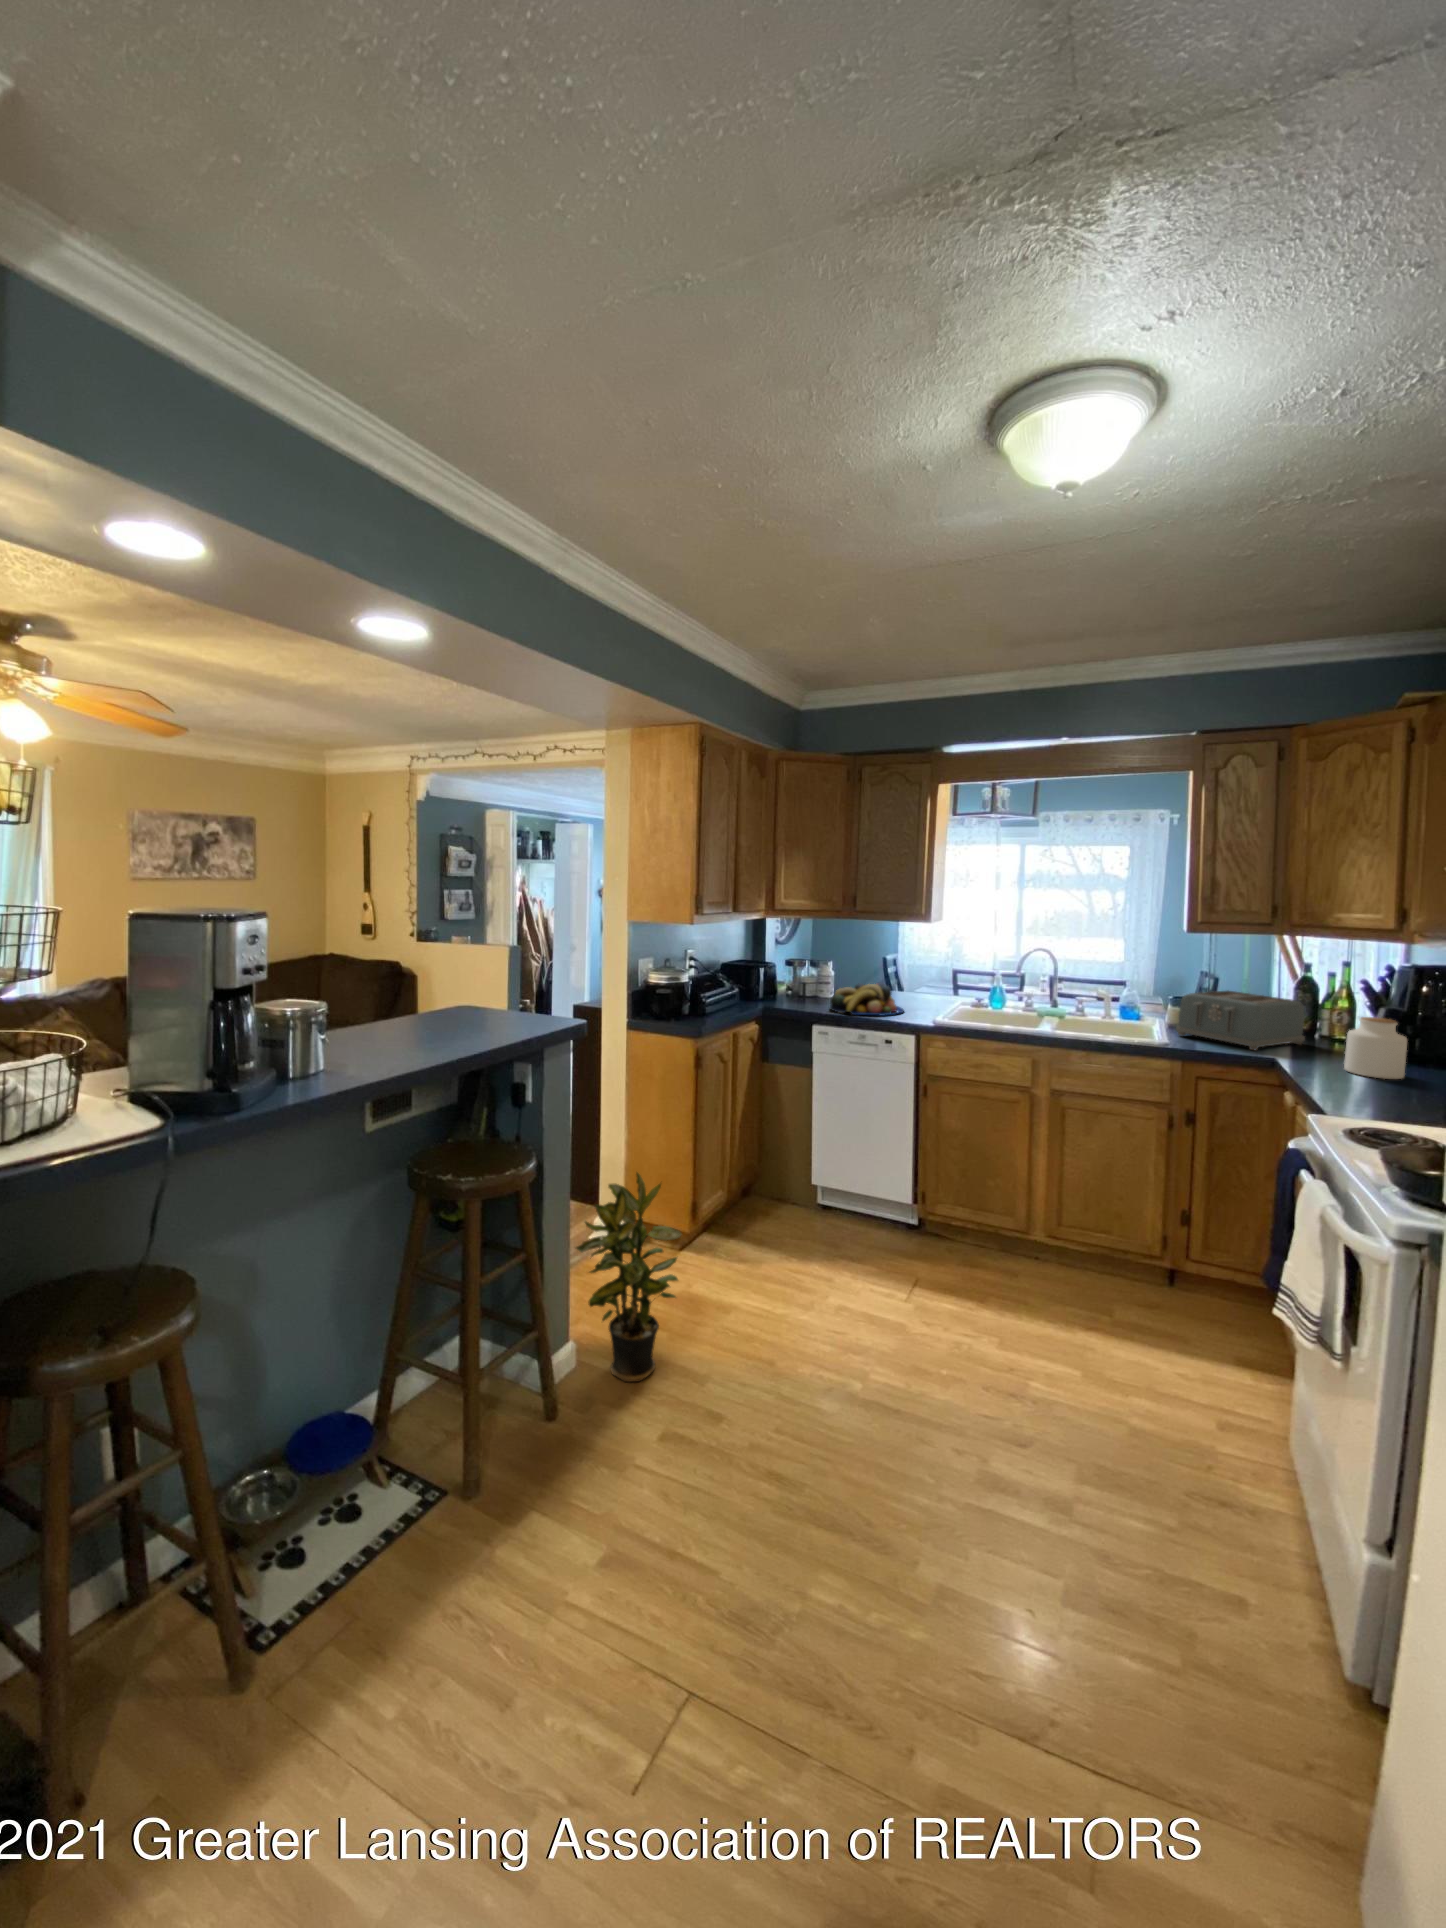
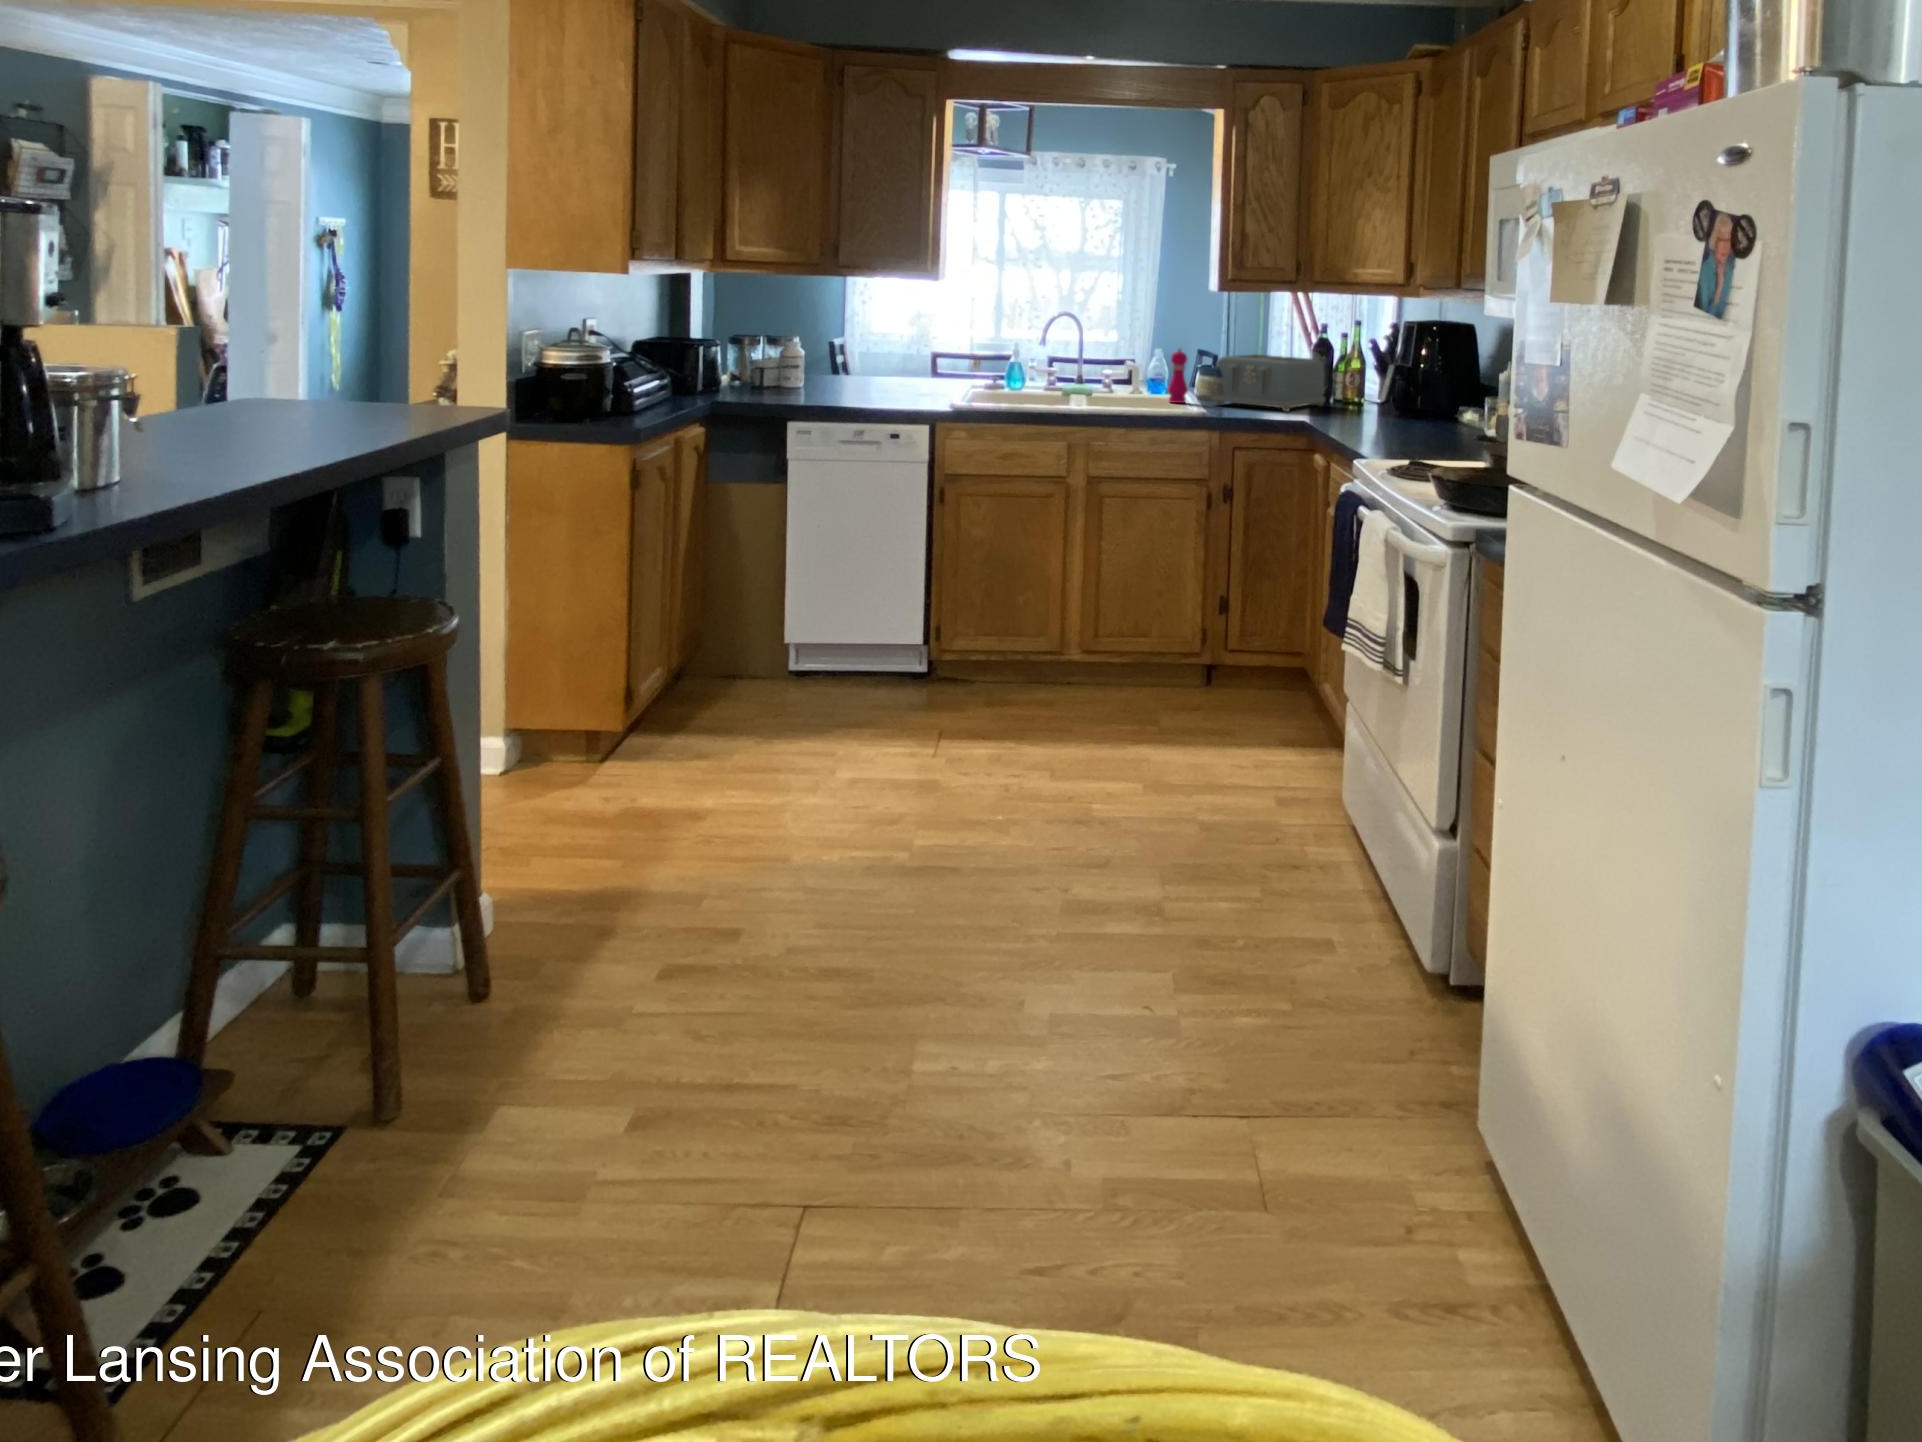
pepper mill: none [1133,982,1153,1031] -> present [1168,347,1188,403]
fruit bowl: present [830,983,904,1016] -> none [801,363,904,404]
jar: present [1344,1017,1407,1079] -> none [1365,365,1414,423]
potted plant: present [576,1173,681,1382] -> none [500,618,679,927]

